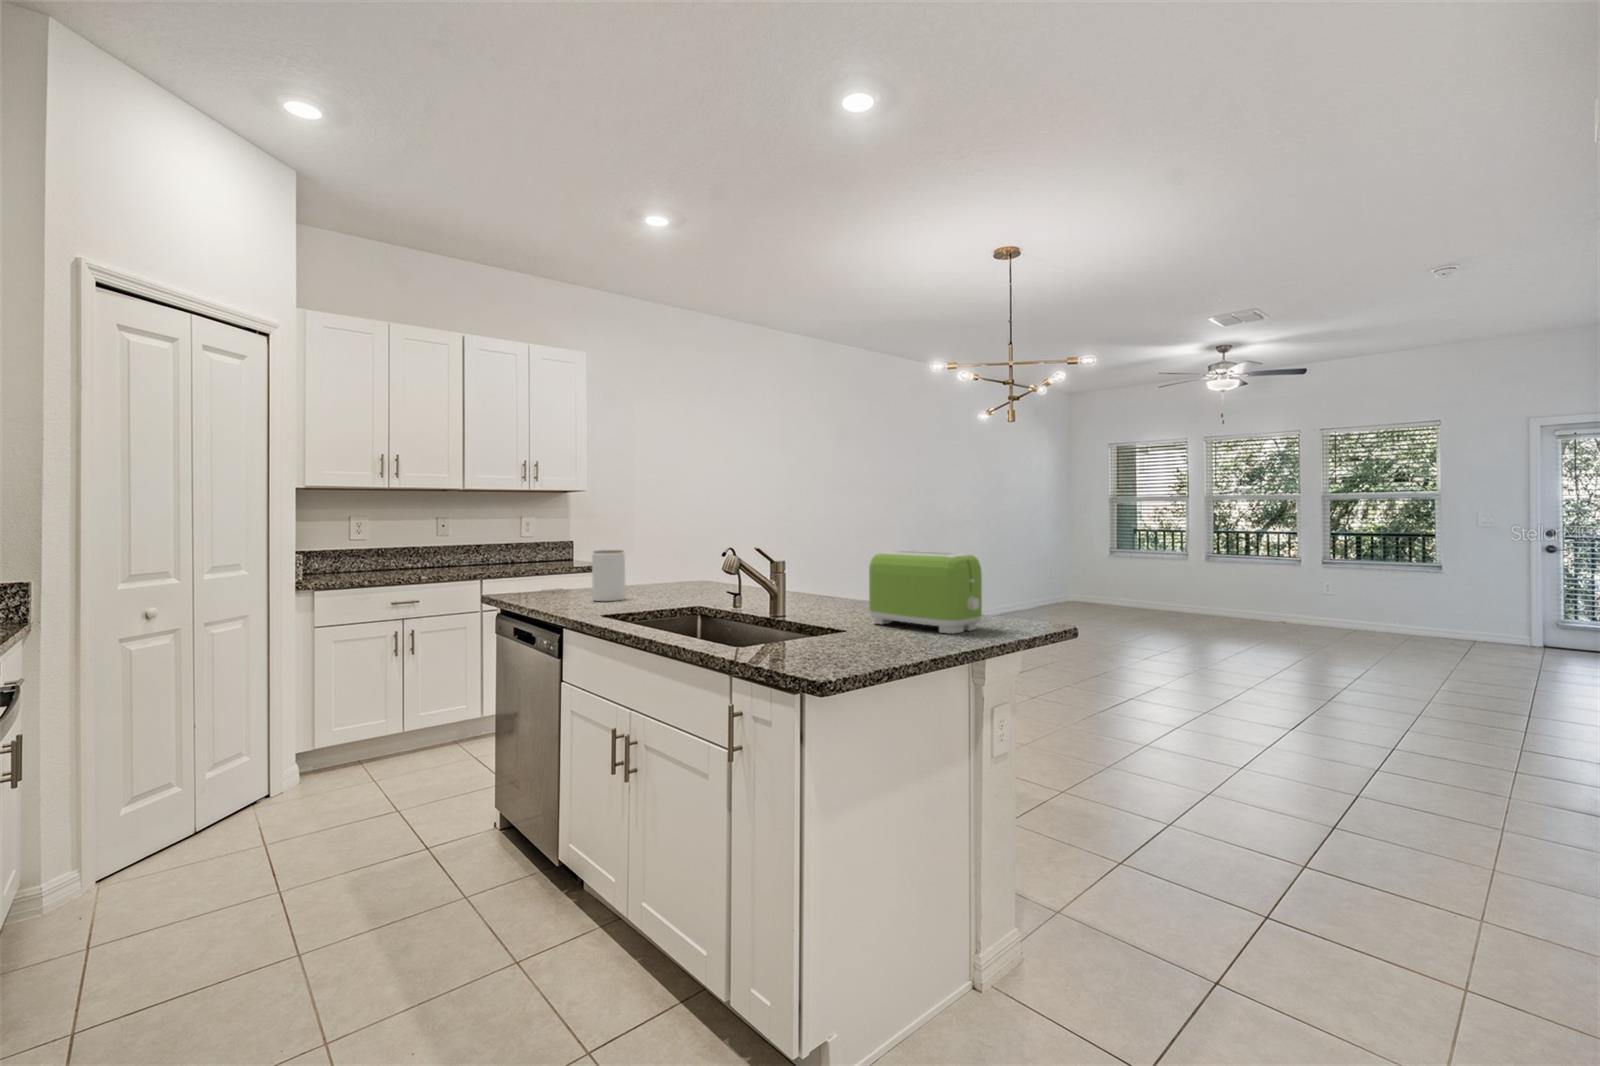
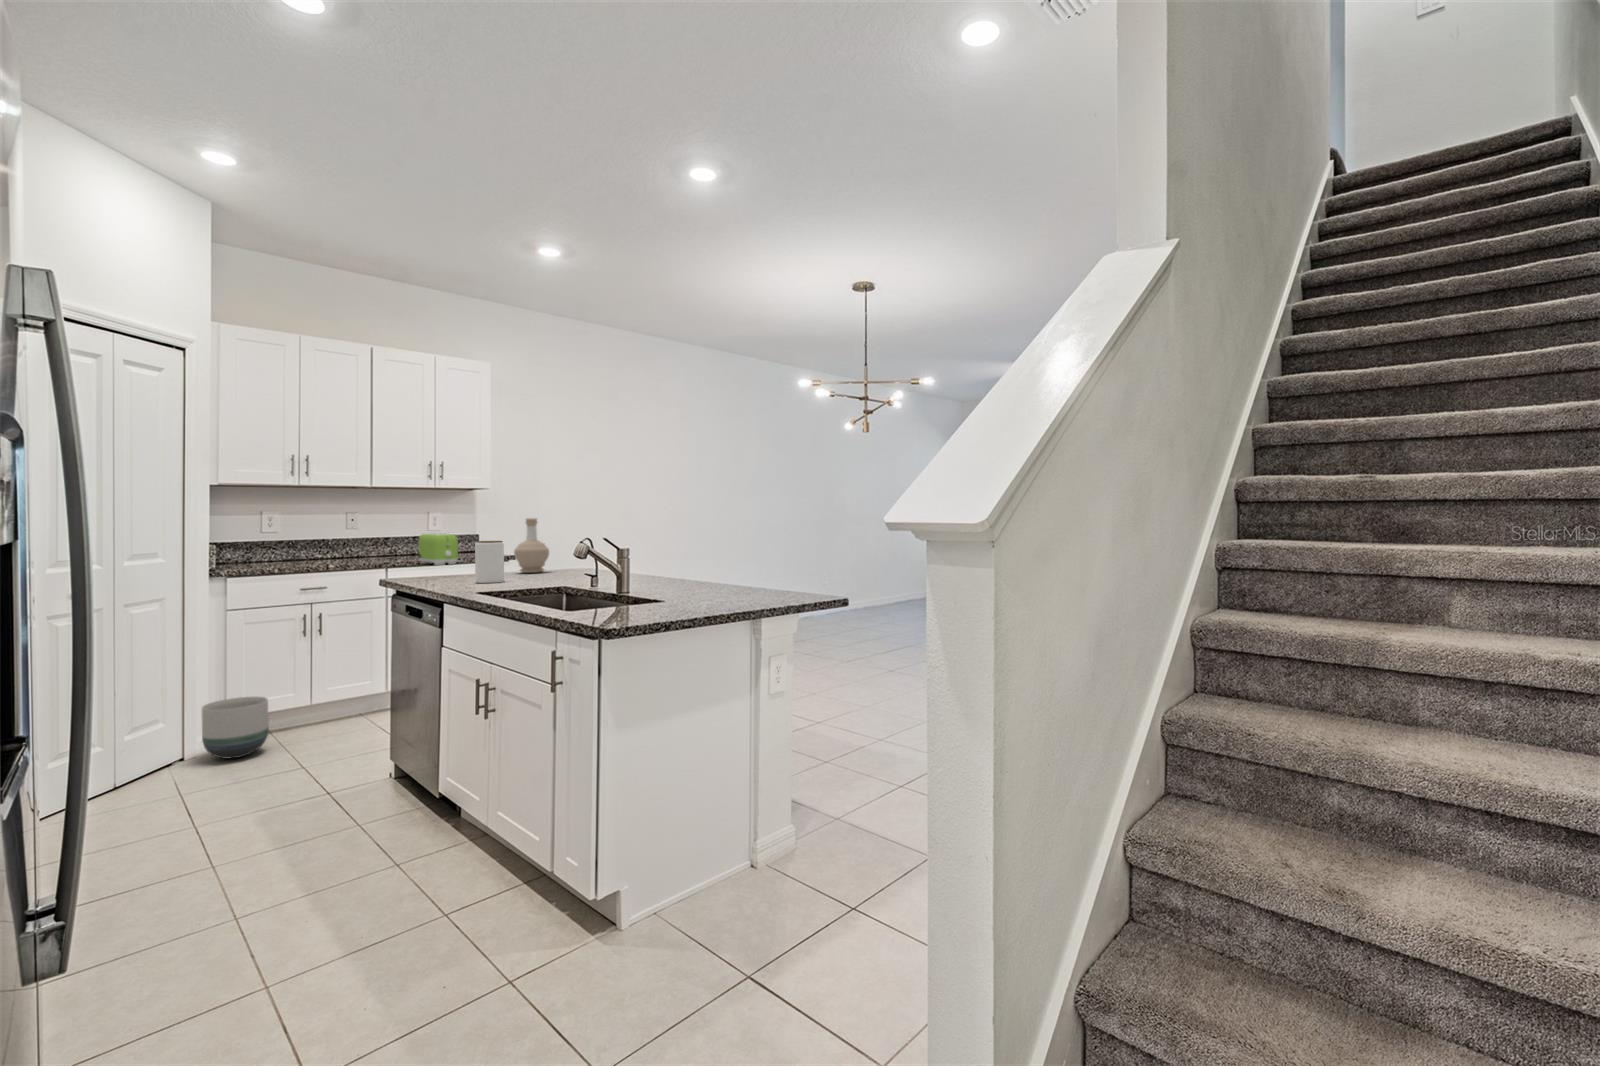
bottle: none [629,523,668,587] -> present [514,518,549,573]
toaster: present [869,551,982,633] -> present [419,533,458,565]
planter: none [287,724,358,795] -> present [202,697,269,758]

